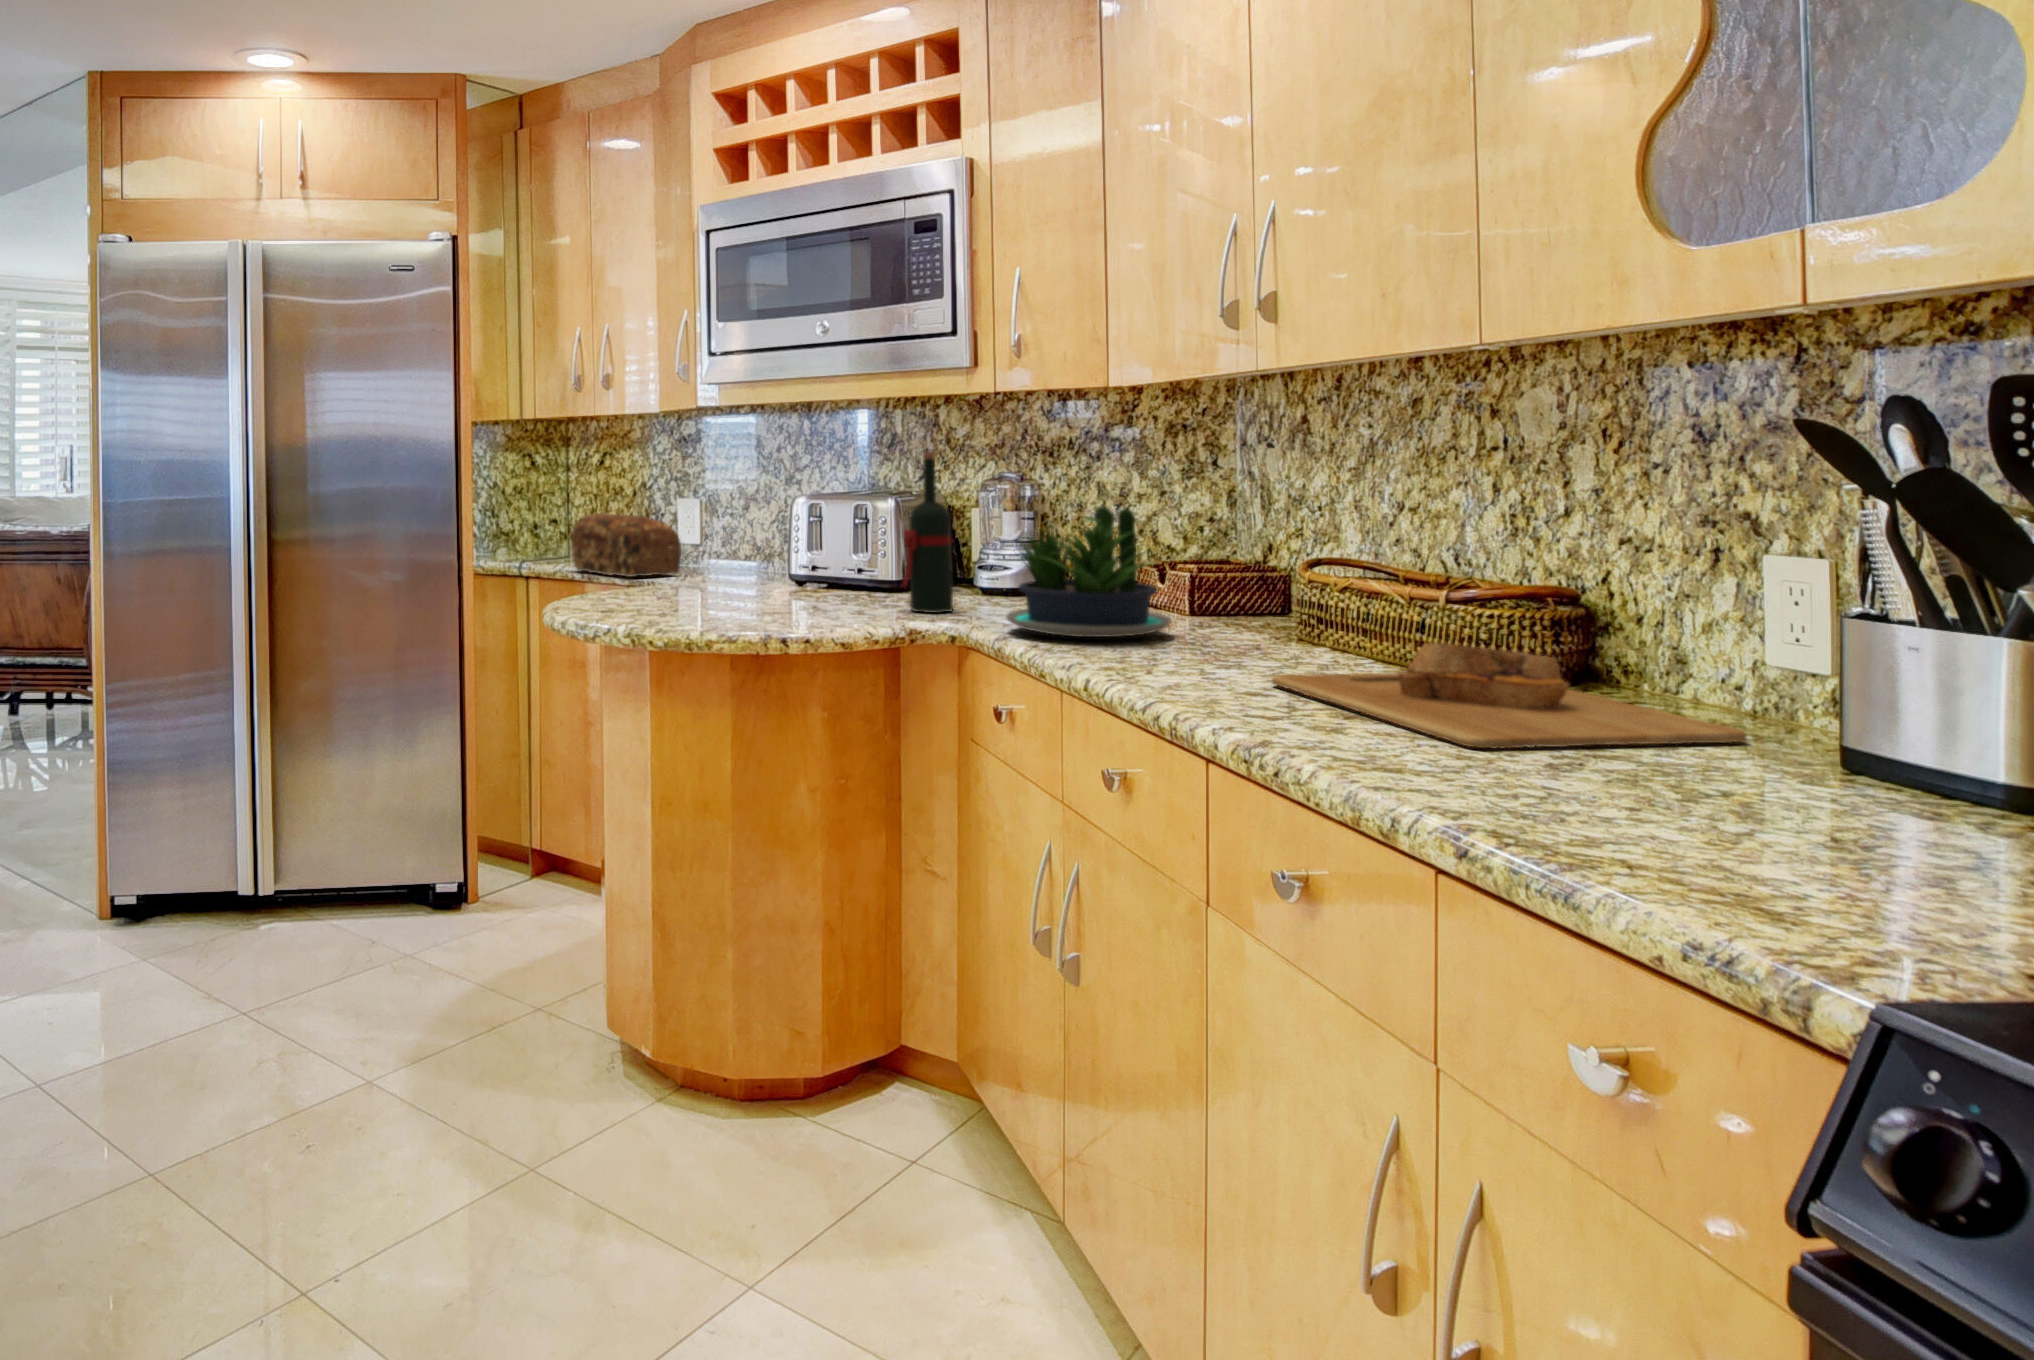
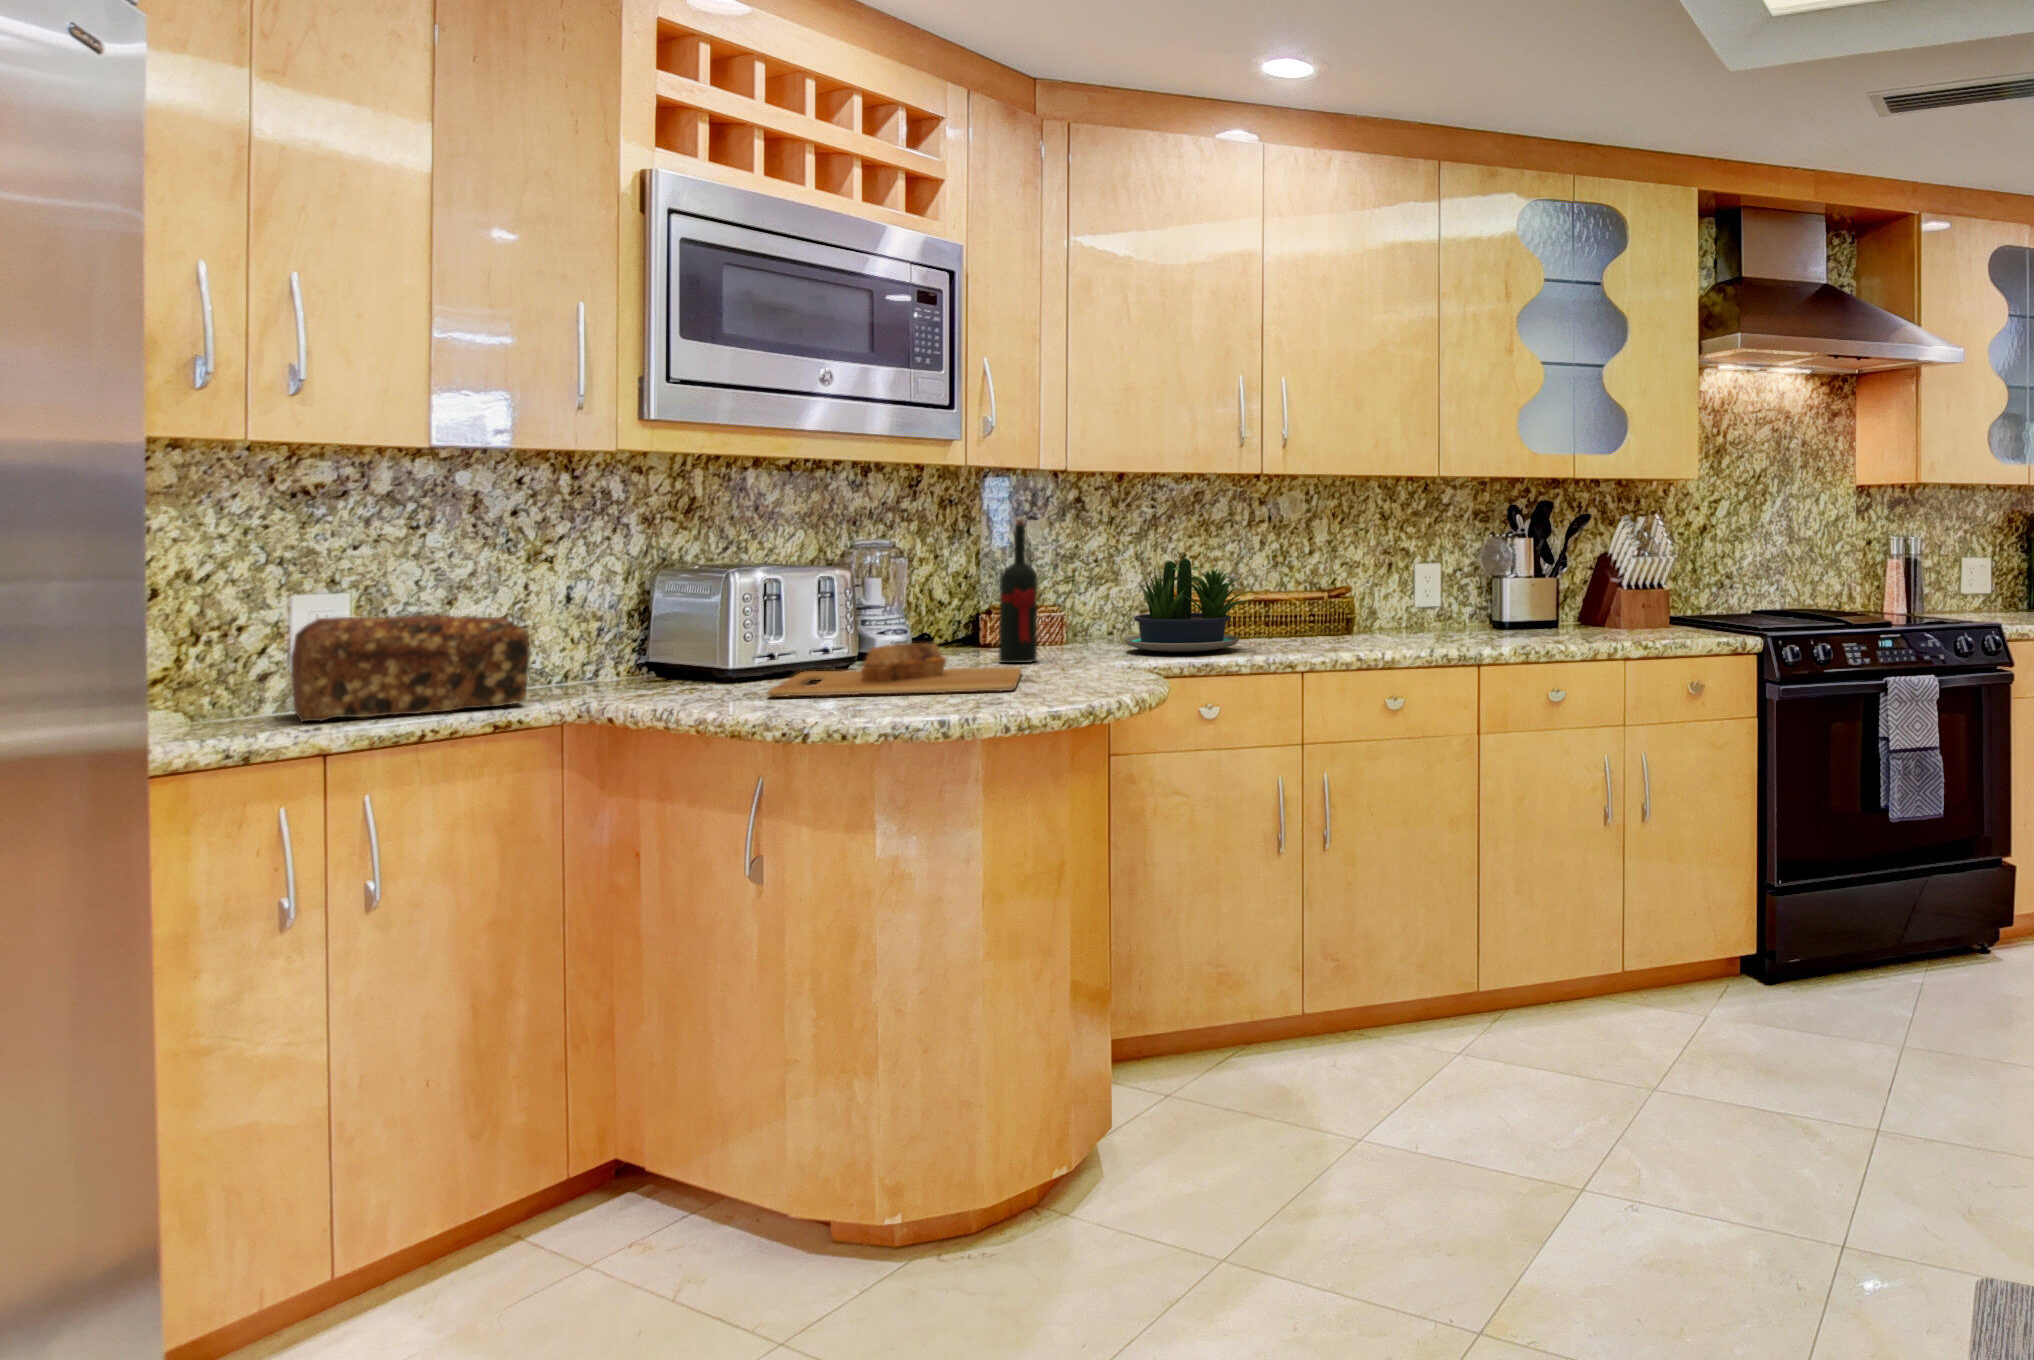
cutting board: present [1271,643,1746,748] -> present [767,643,1022,697]

